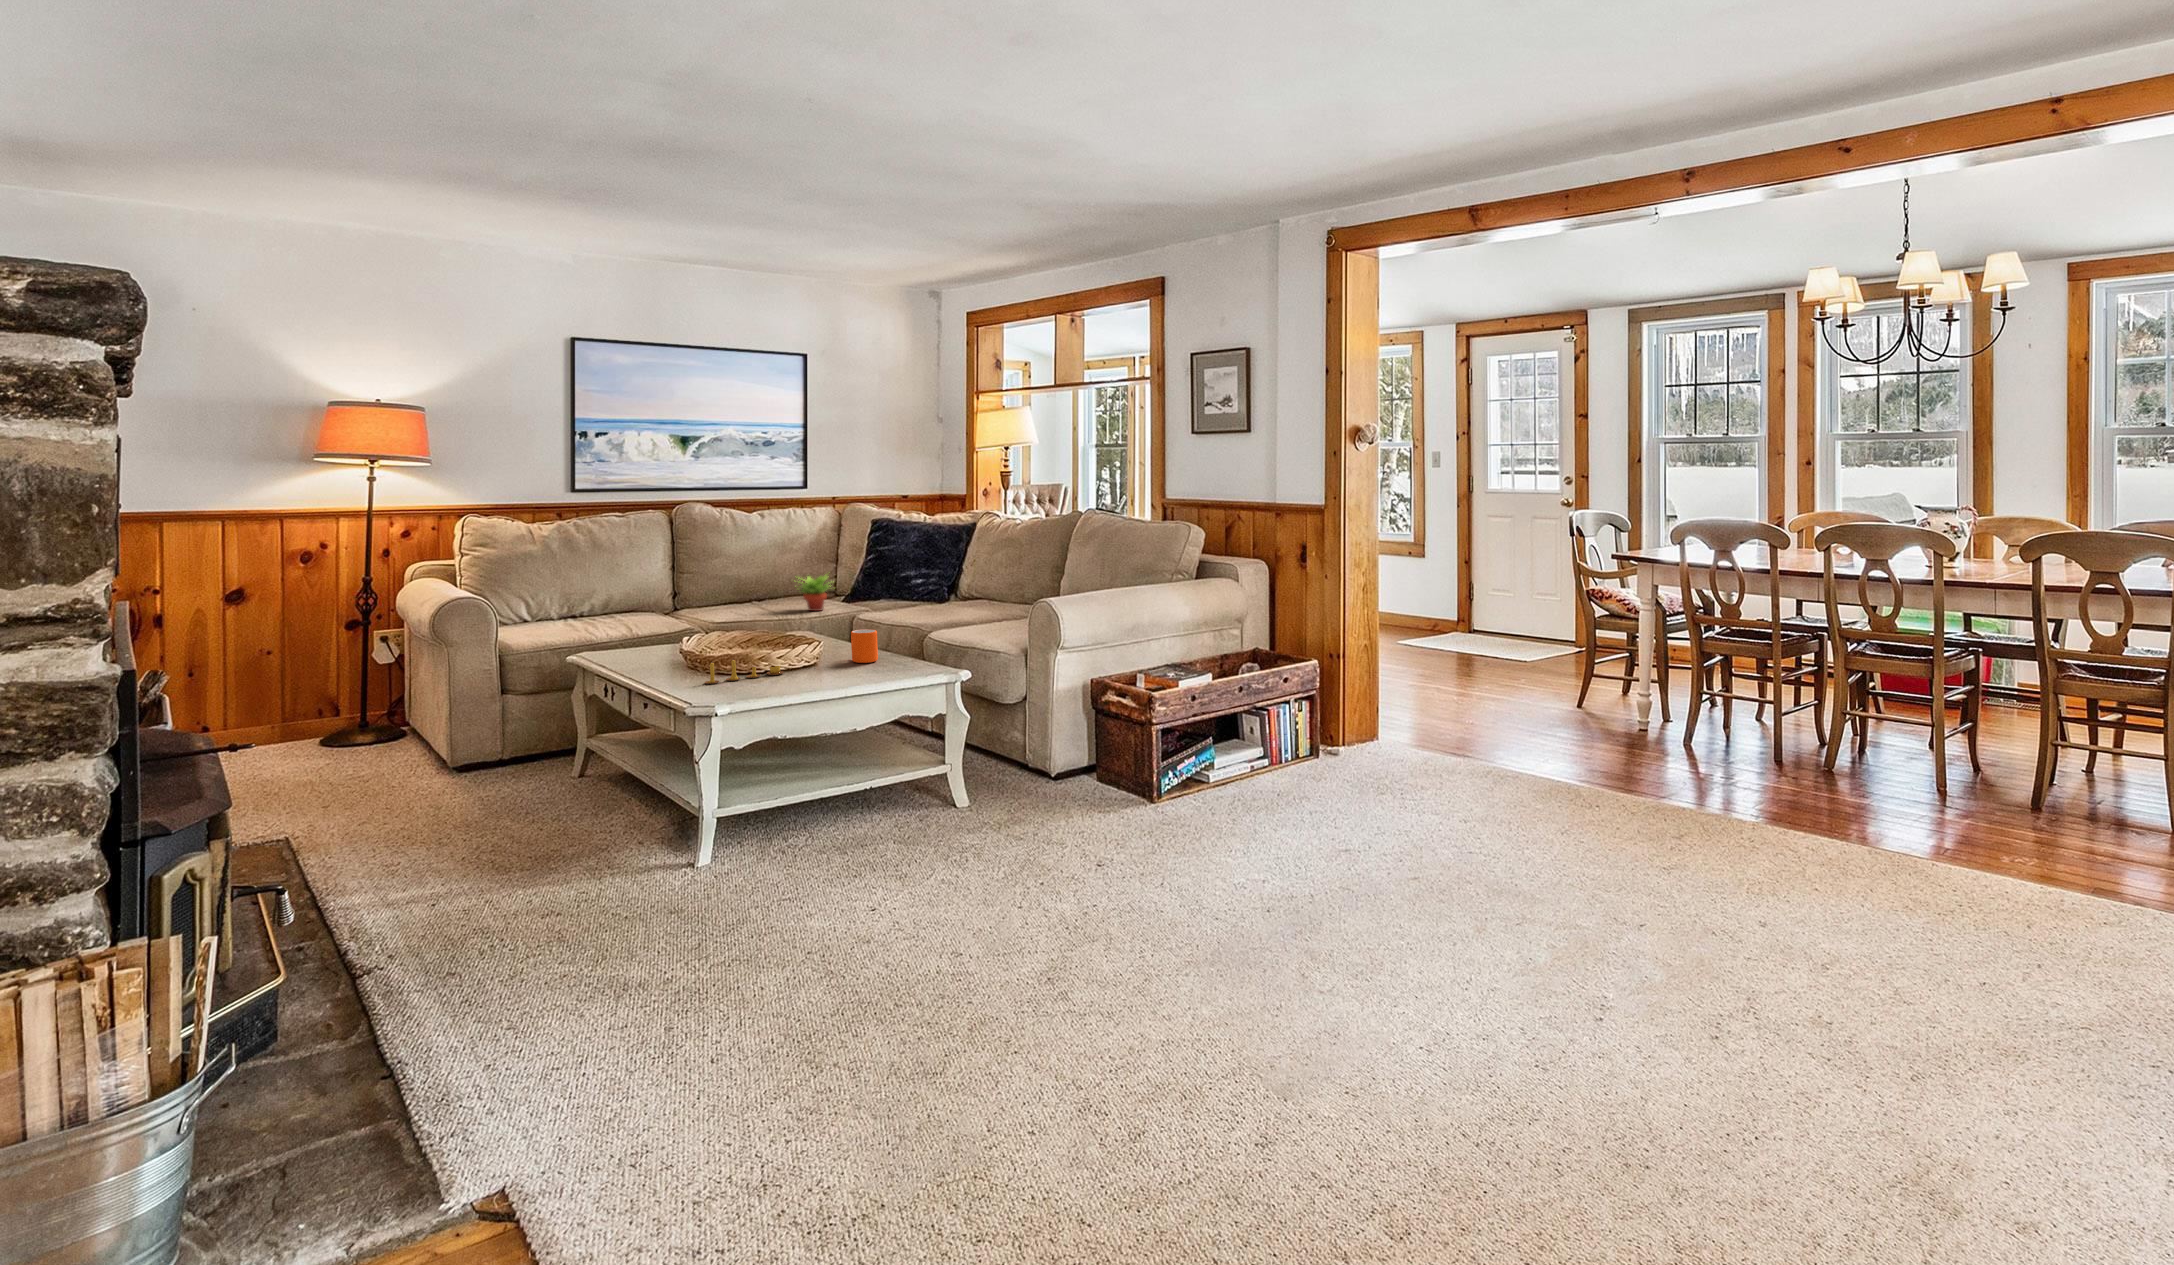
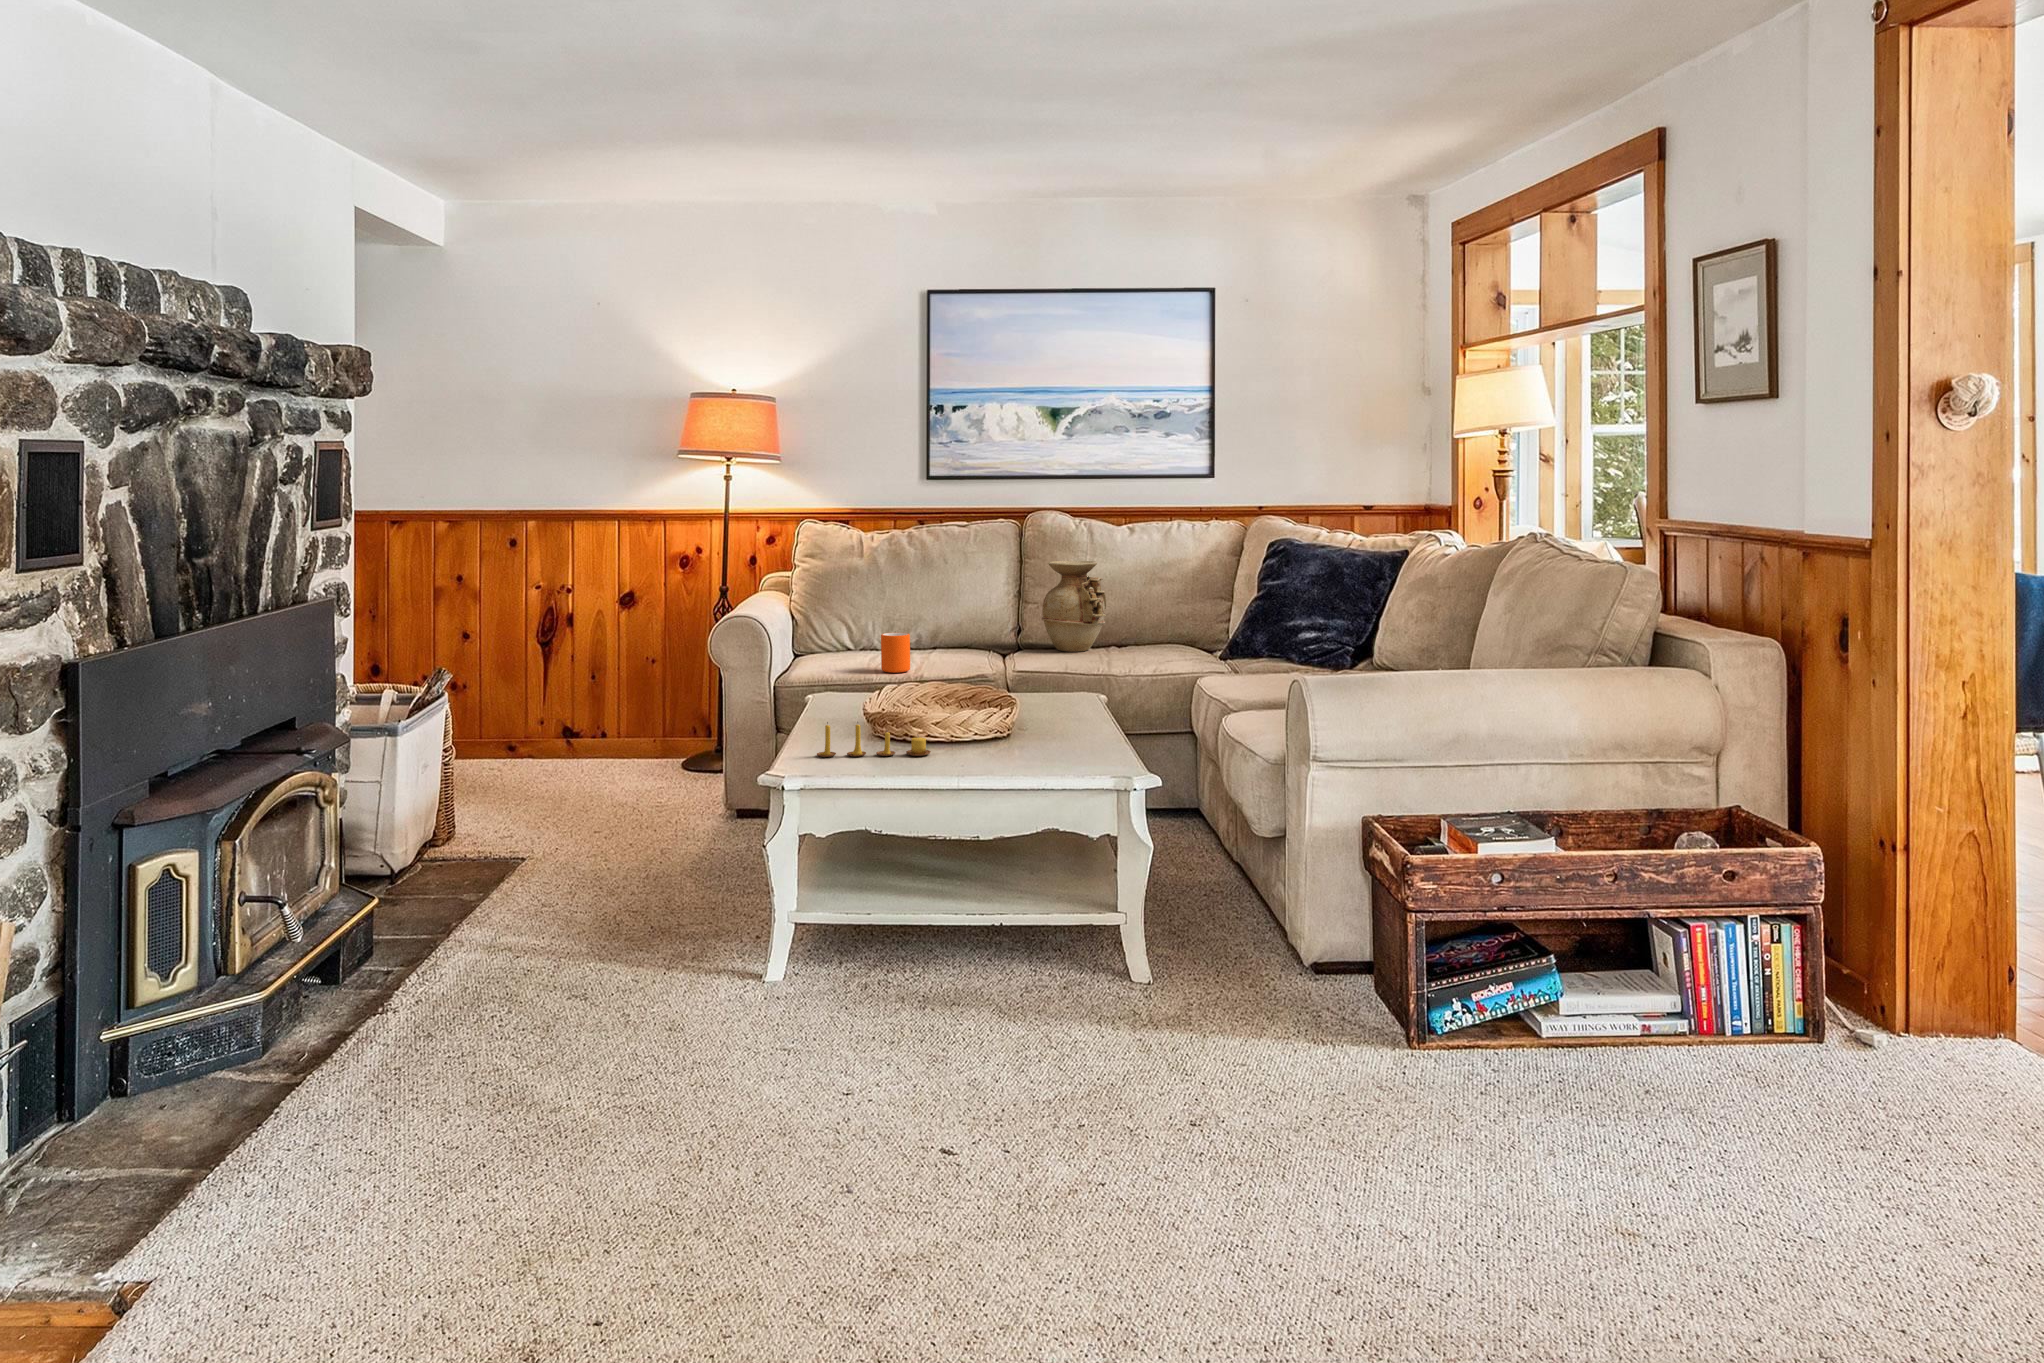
vase: none [709,546,764,608] -> present [1042,561,1106,652]
succulent plant: present [795,575,828,611] -> none [1123,603,1189,665]
mug: present [851,629,878,663] -> present [881,632,910,673]

